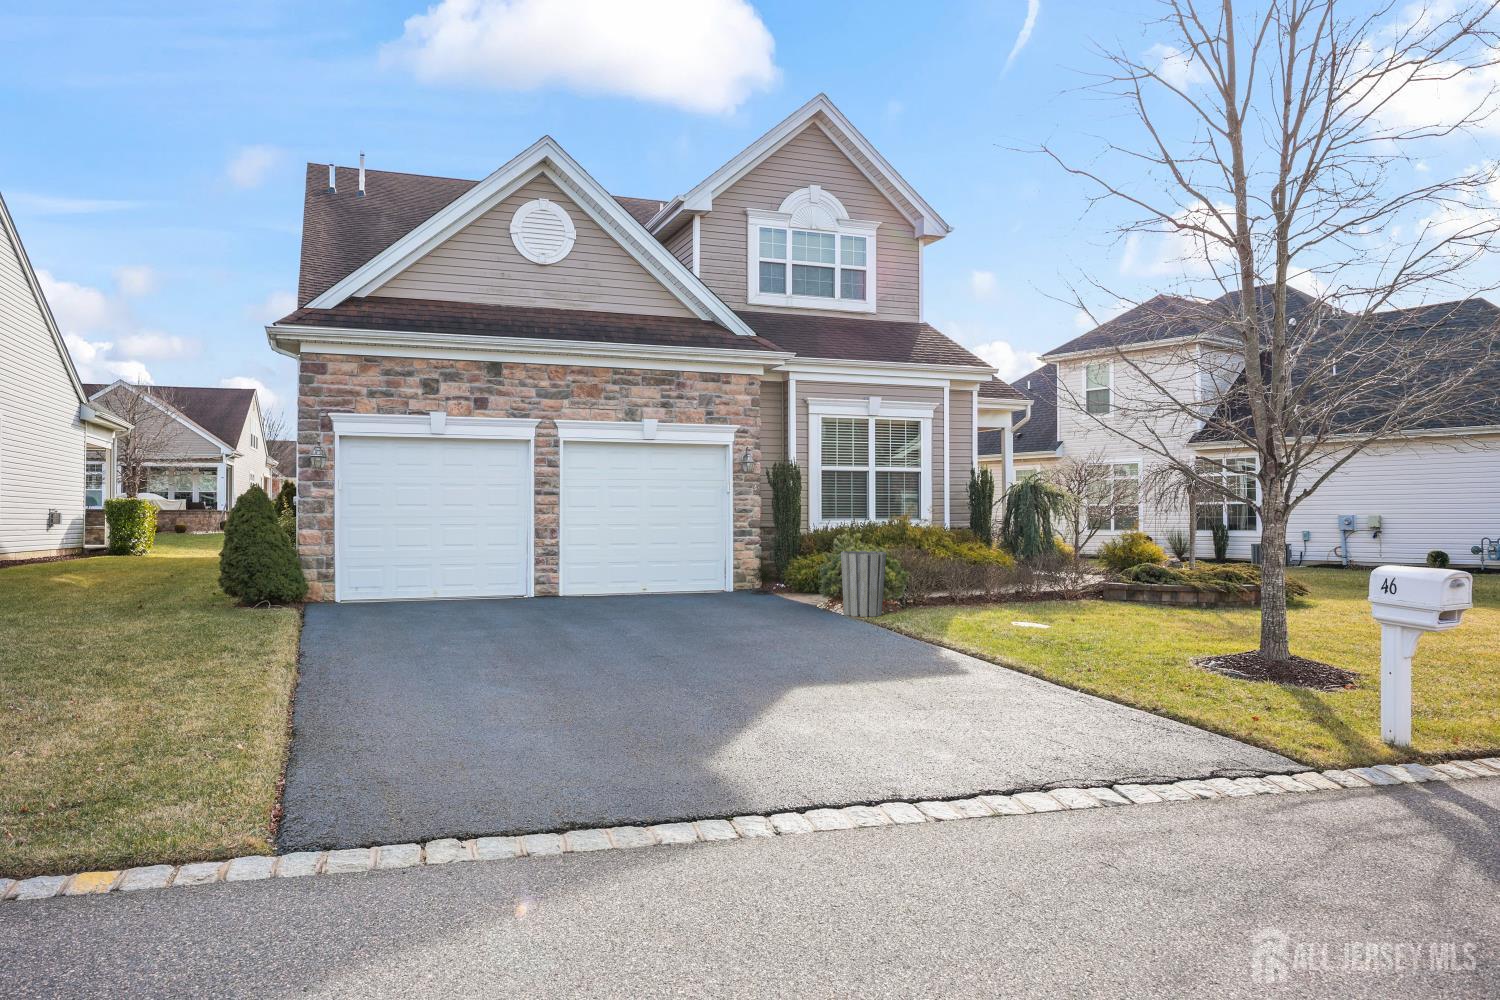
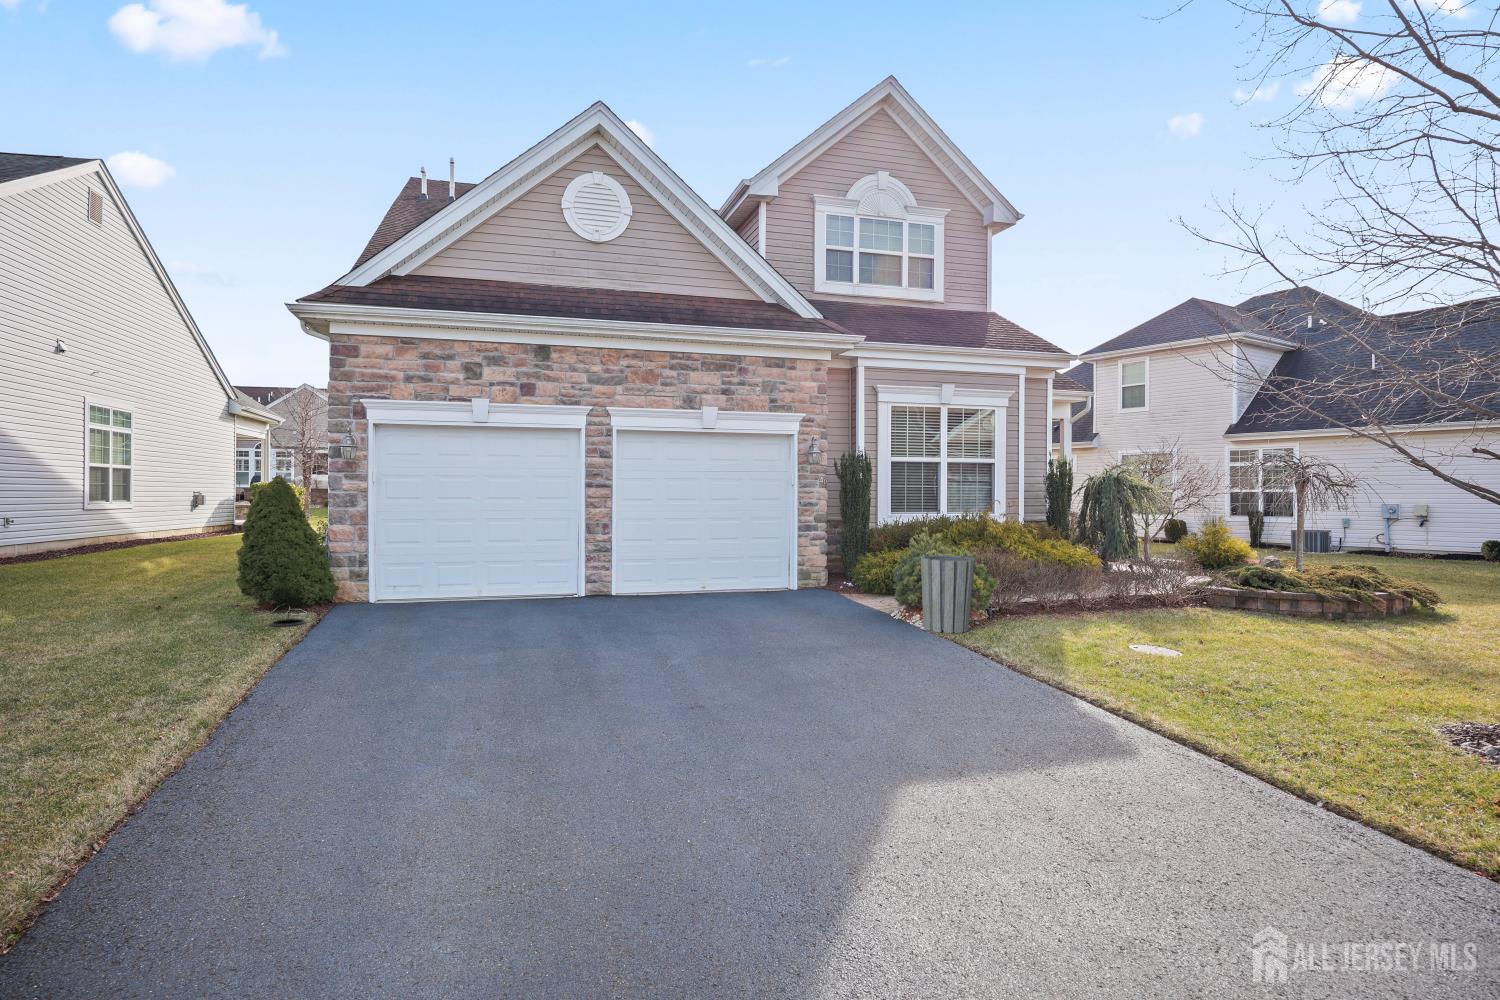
potted tree: present [752,558,773,594] -> present [271,572,305,626]

